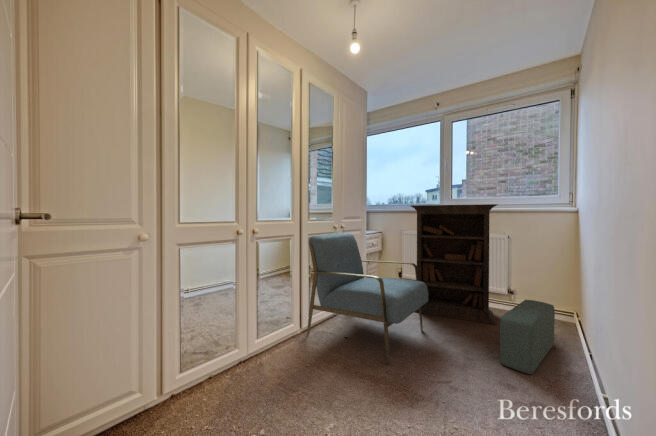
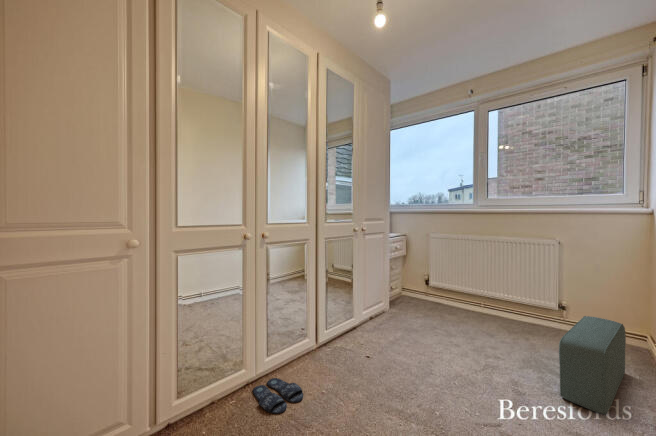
bookcase: present [411,204,498,324] -> none [438,203,545,343]
chair: present [307,233,428,365] -> none [324,237,464,393]
slippers: none [245,358,289,384] -> present [253,378,303,414]

